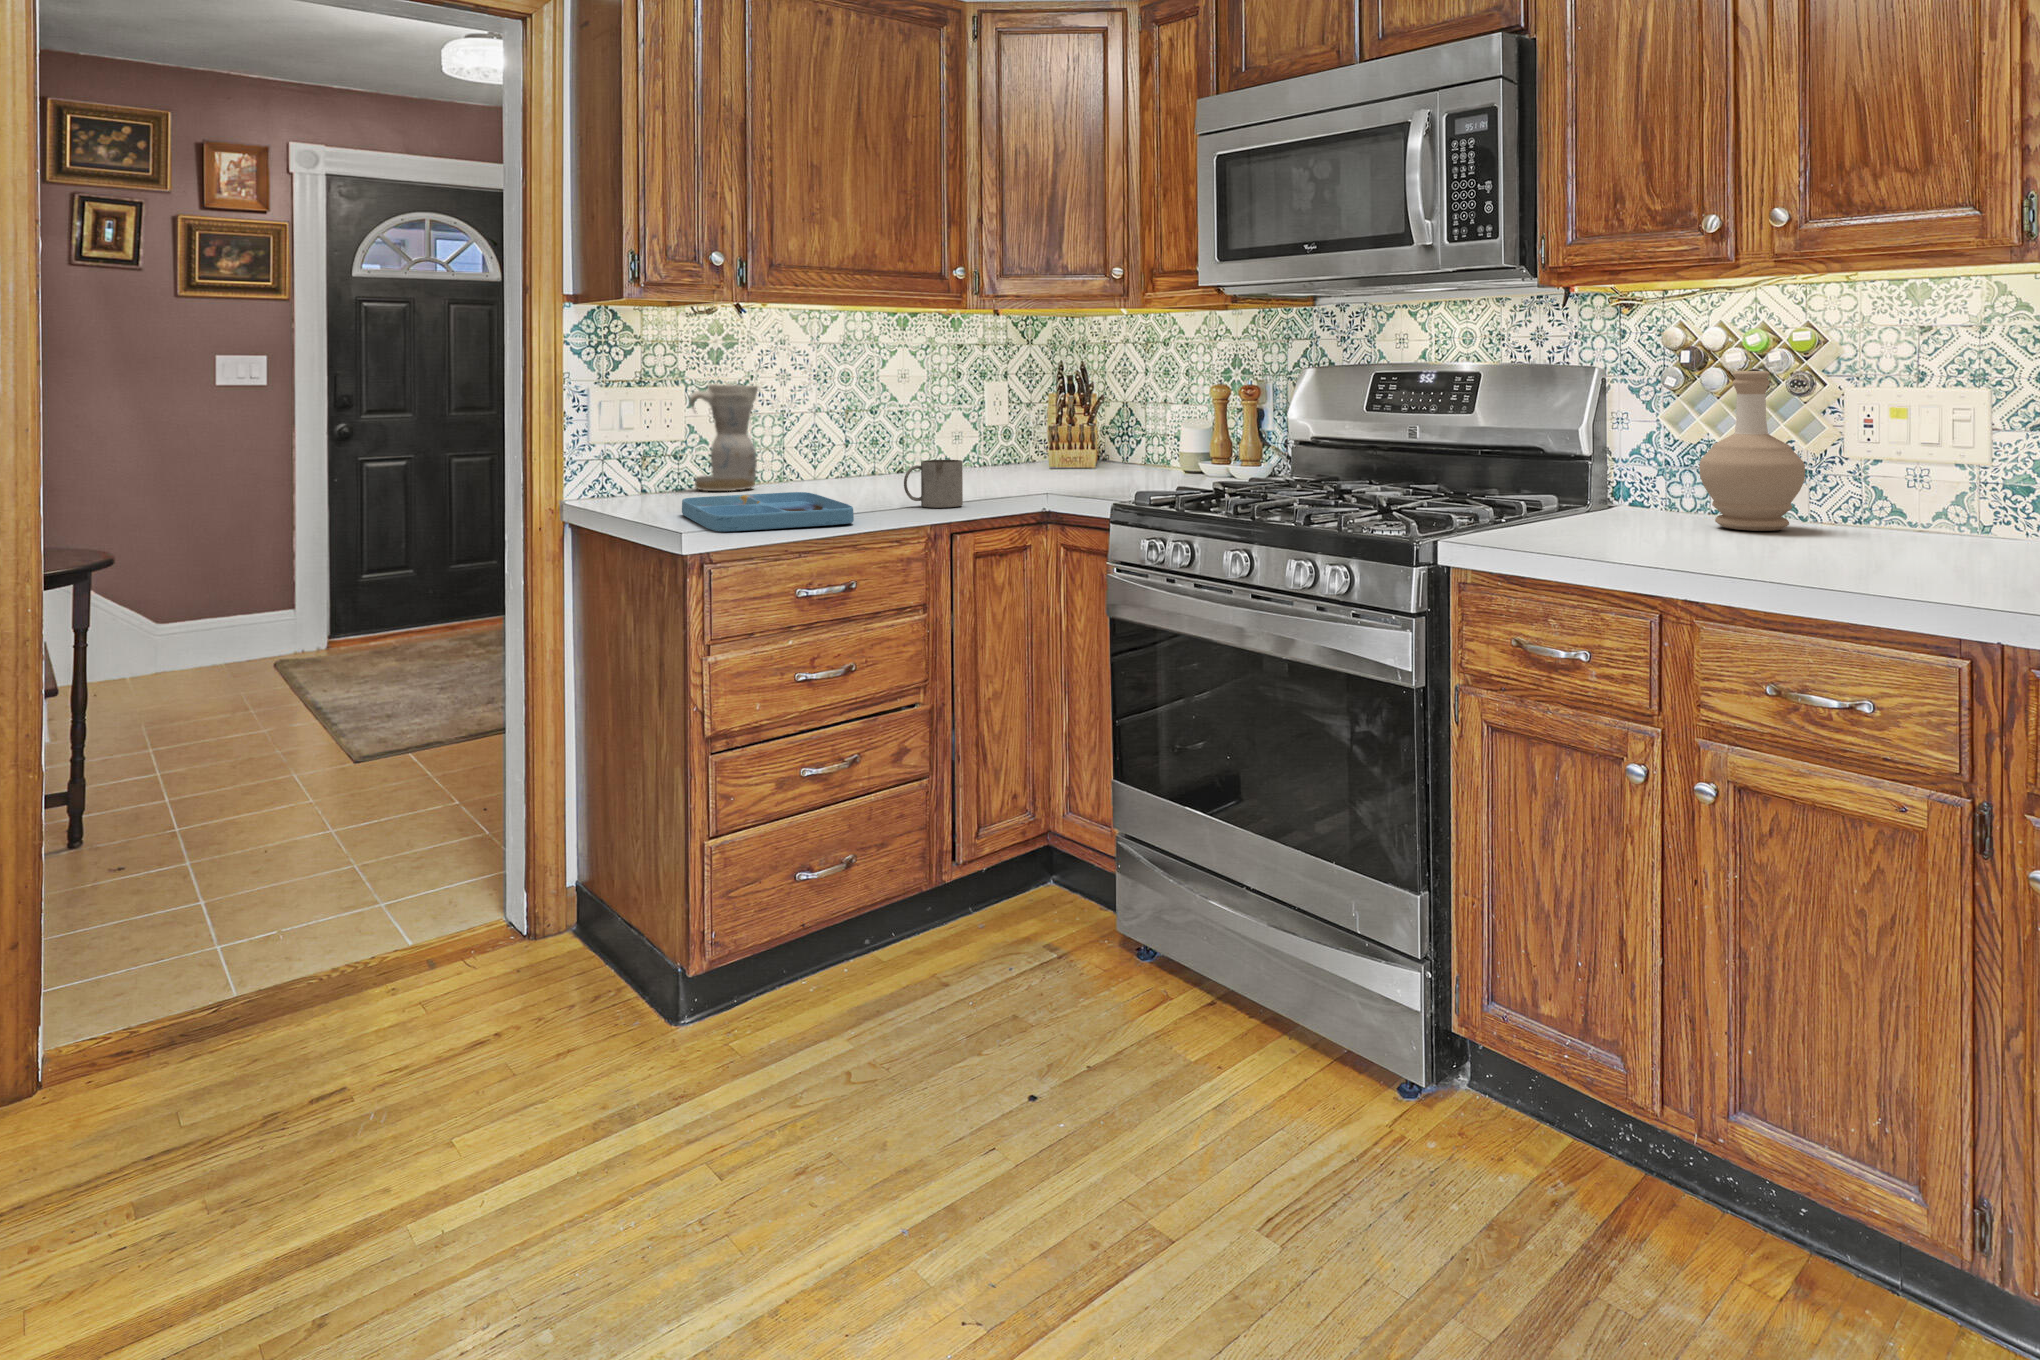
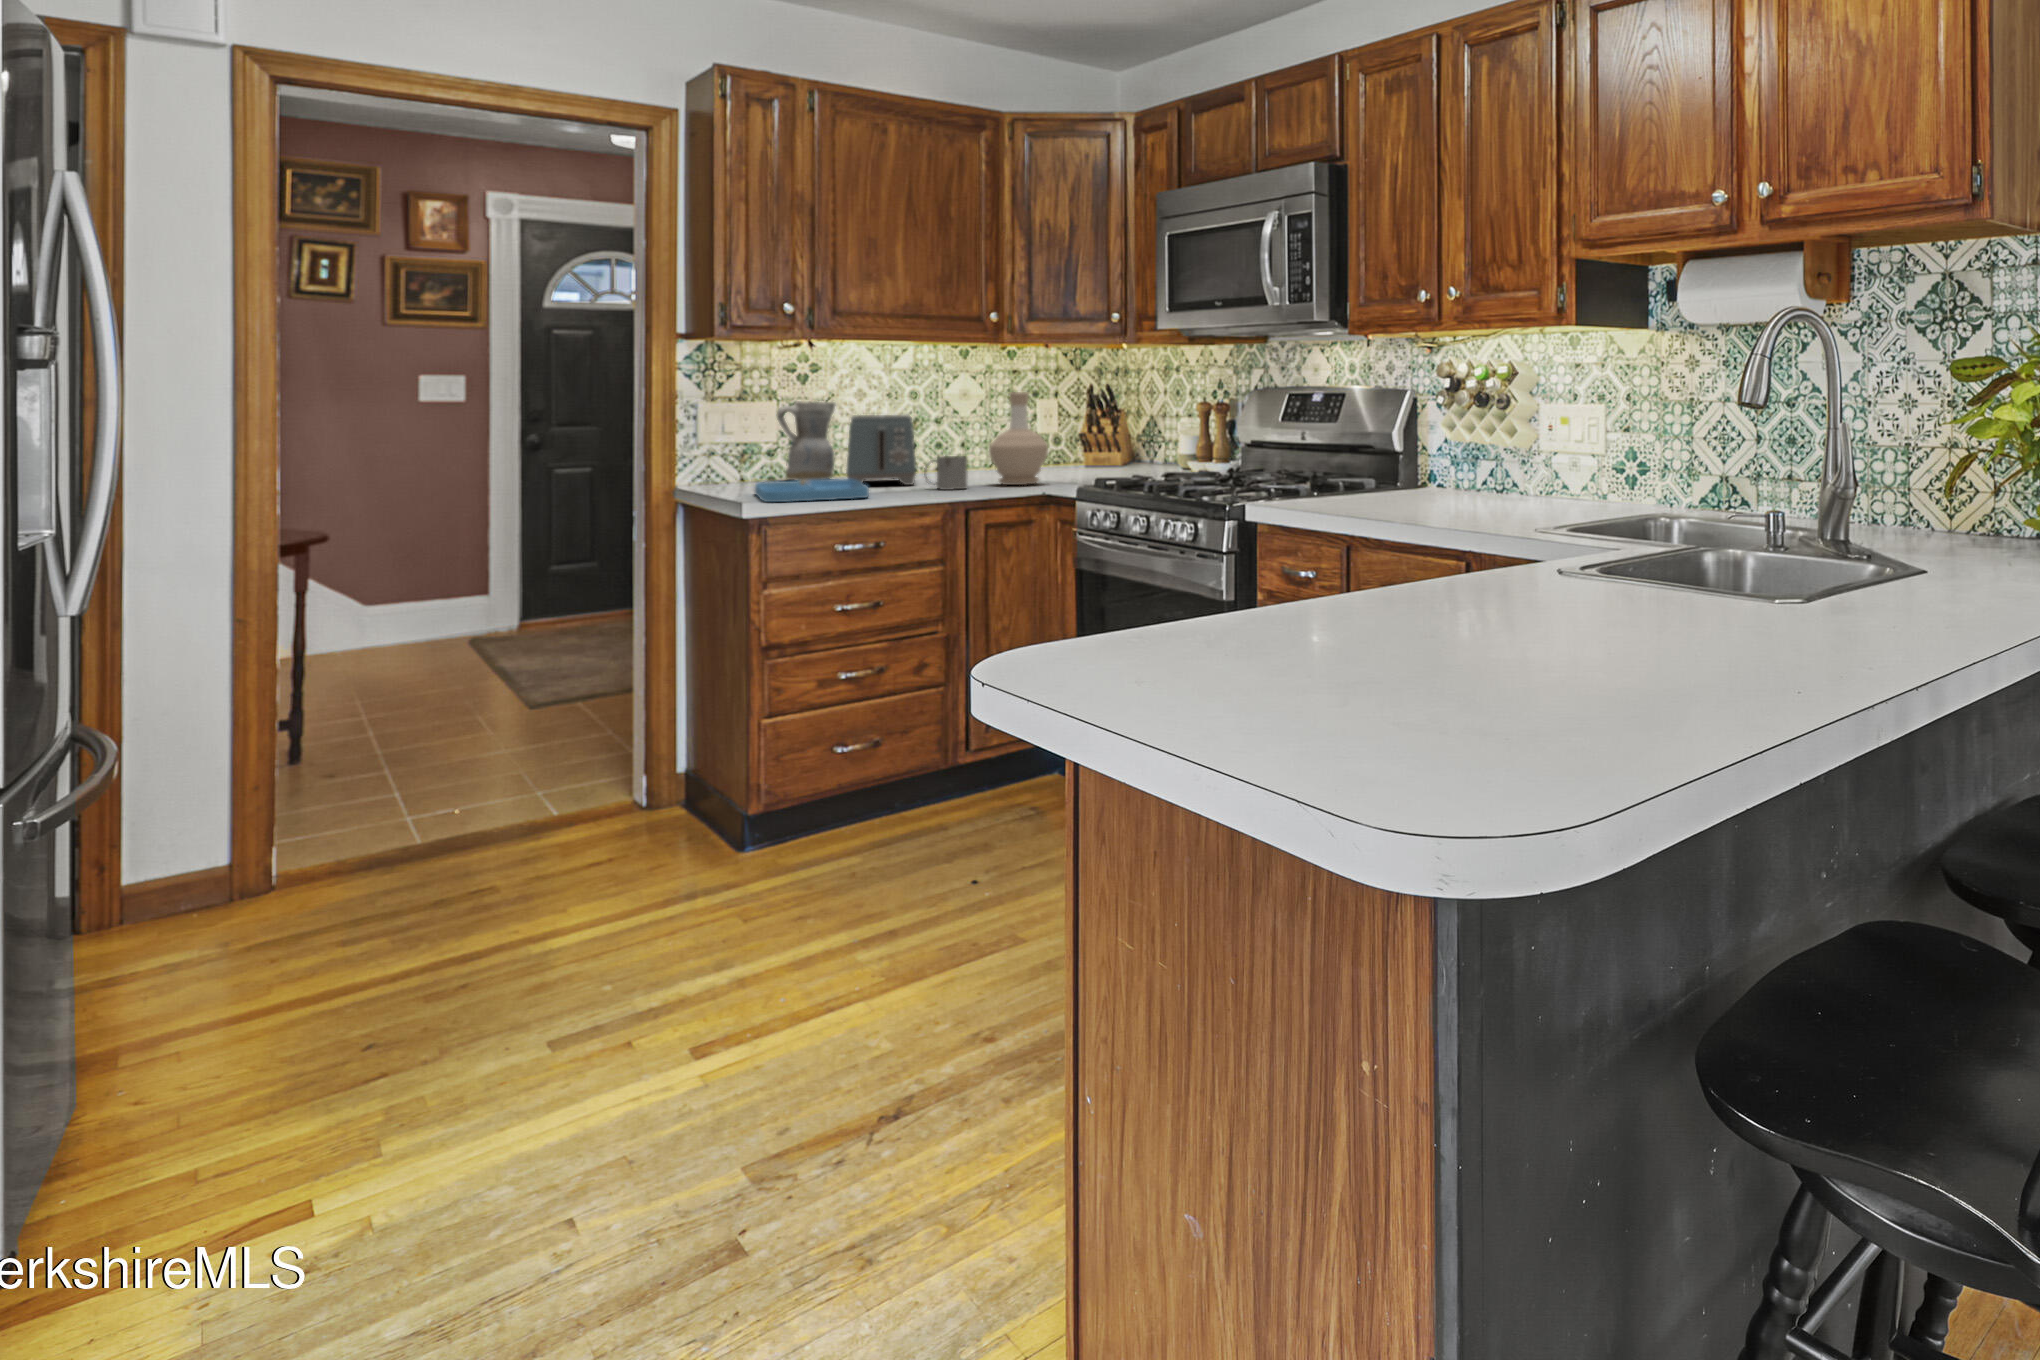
bottle: present [1700,371,1805,531] -> present [989,392,1048,485]
toaster: none [778,402,883,503] -> present [846,415,916,485]

